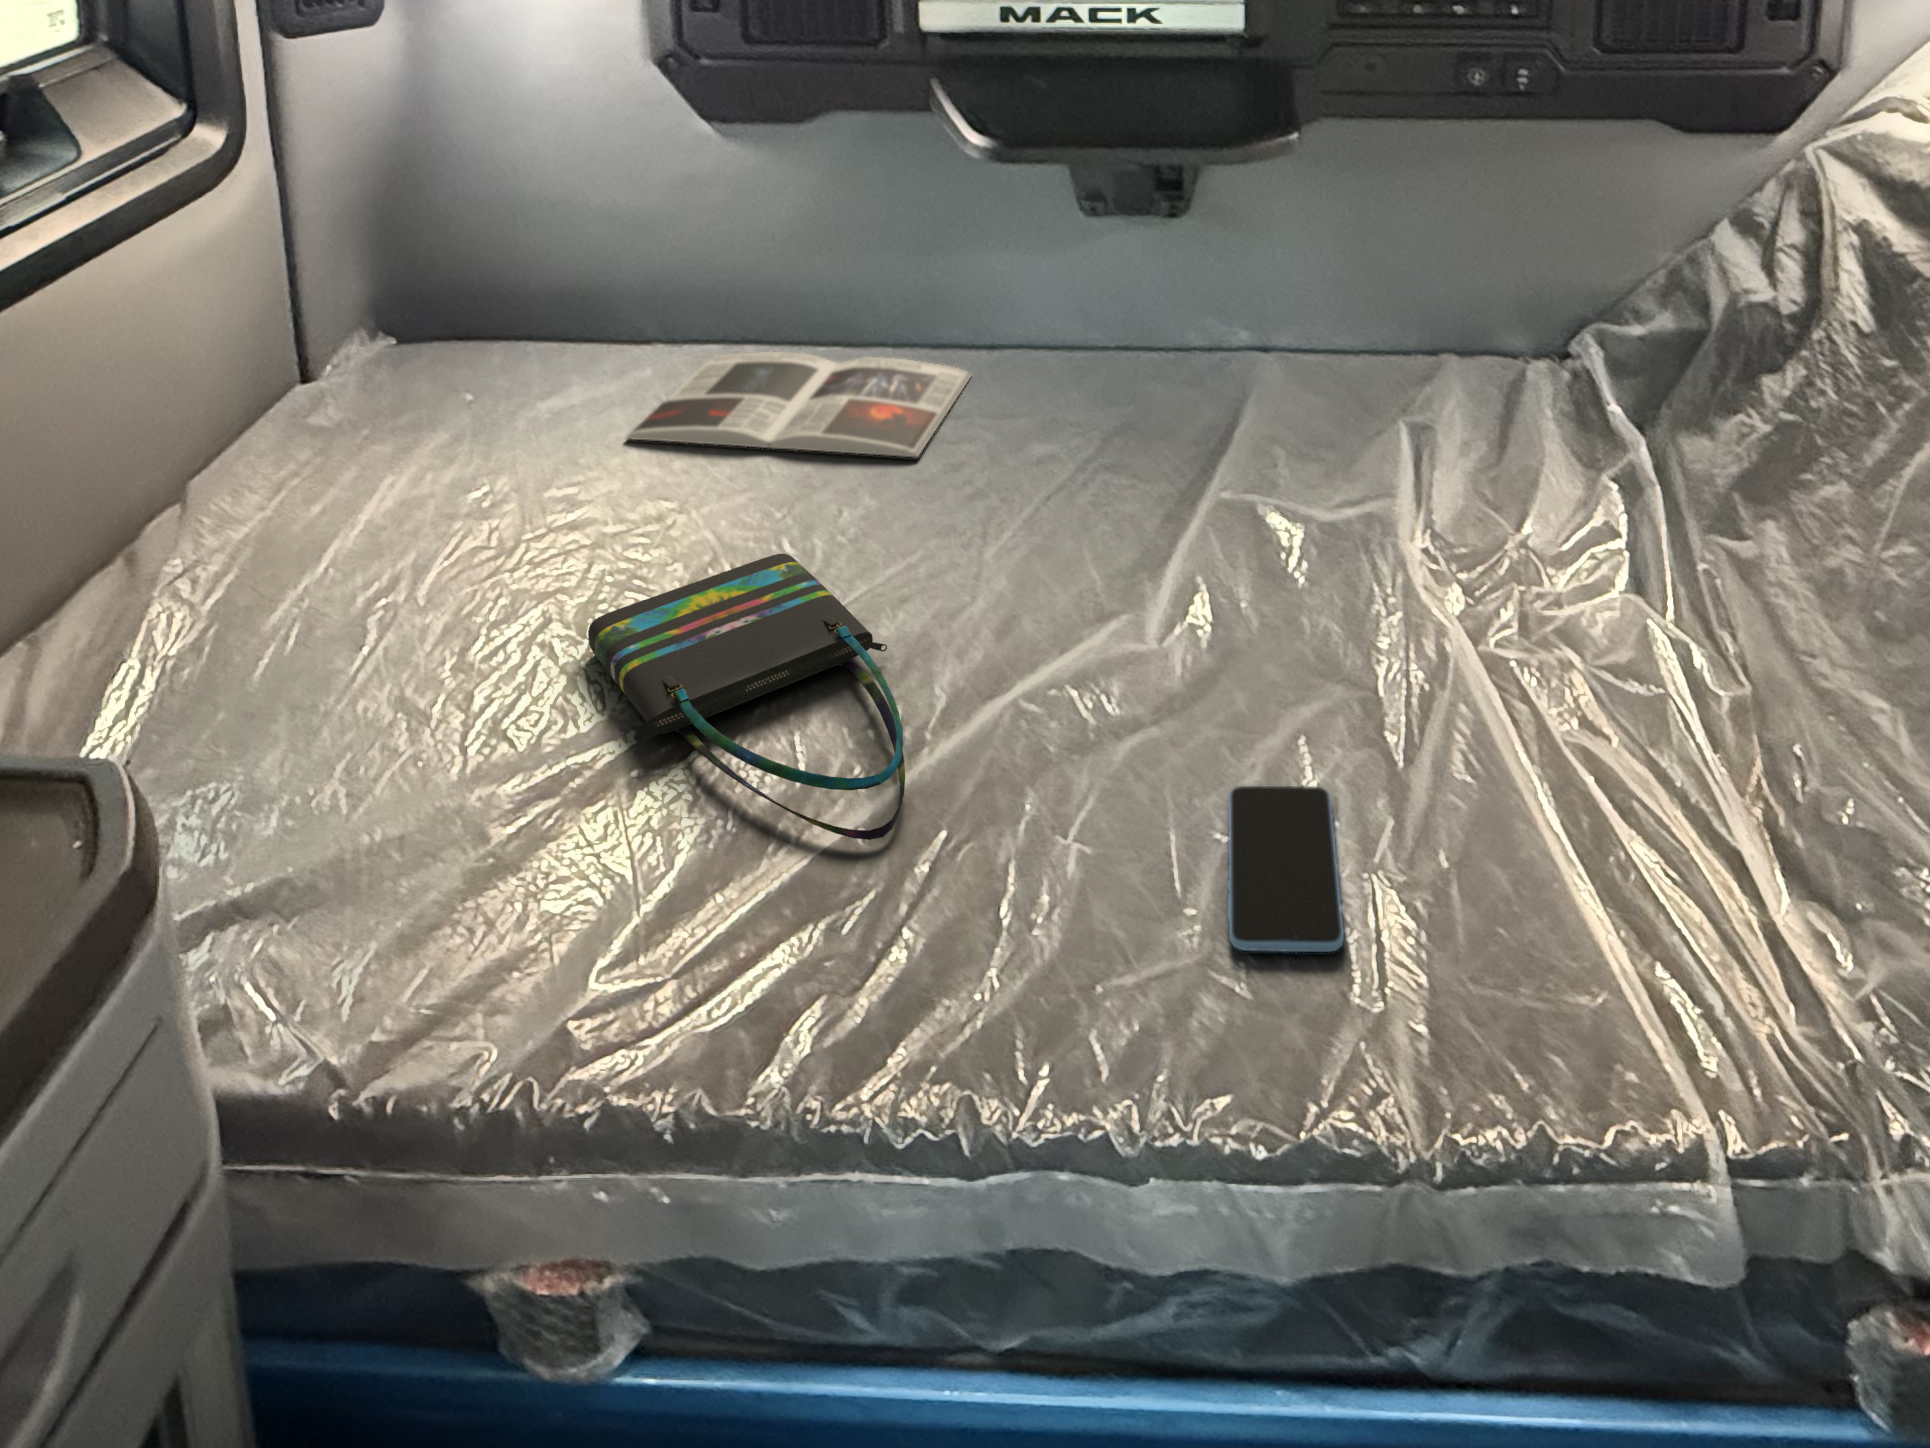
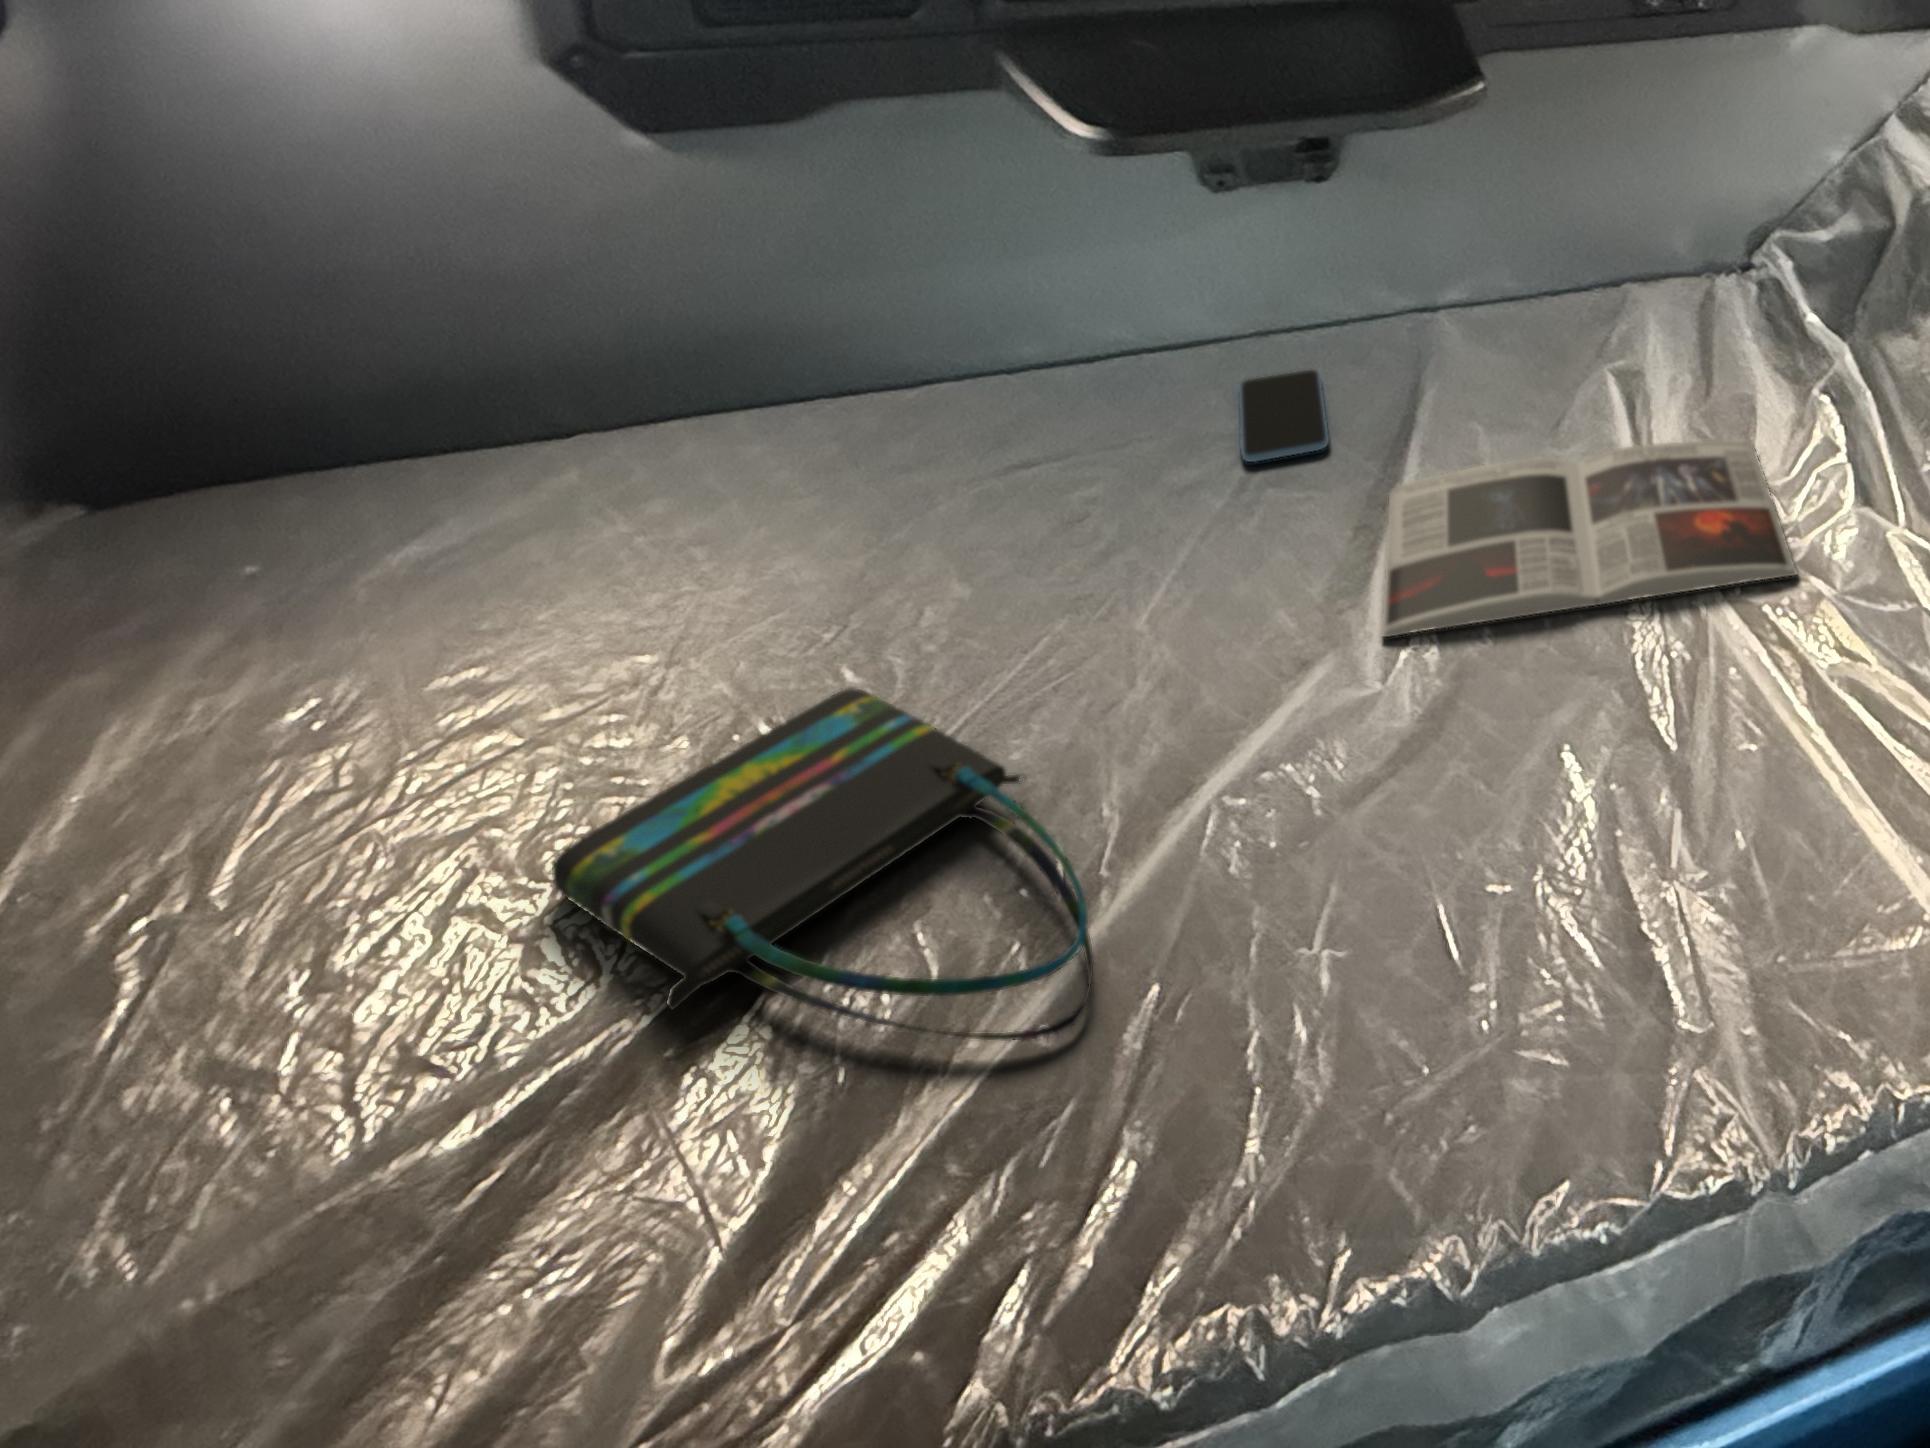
magazine: present [626,352,971,457] -> present [1382,441,1797,637]
smartphone: present [1227,786,1344,952] -> present [1239,370,1329,462]

